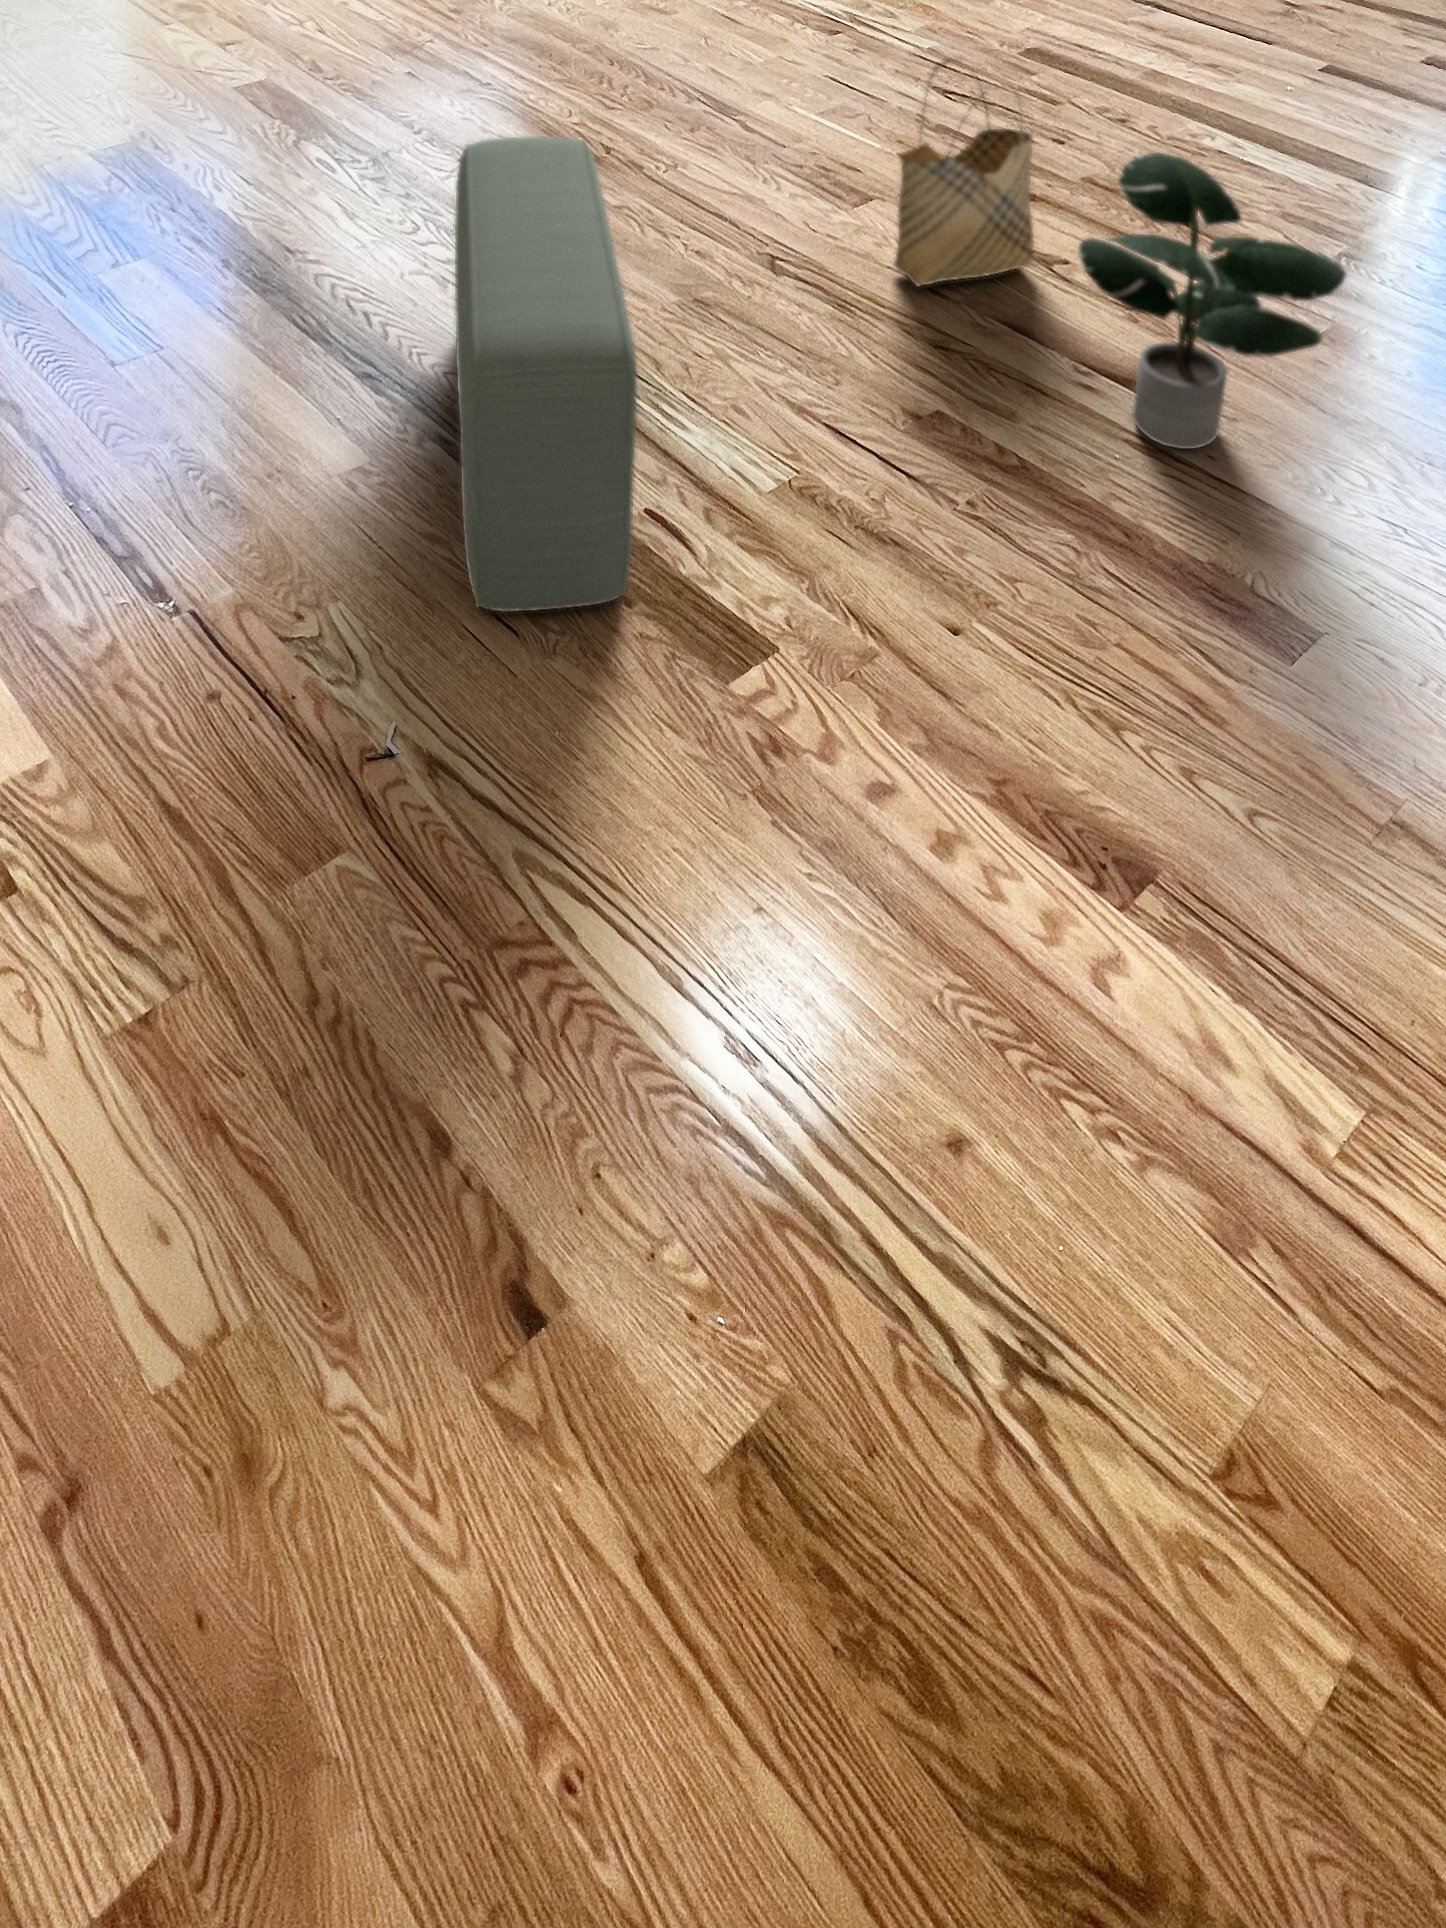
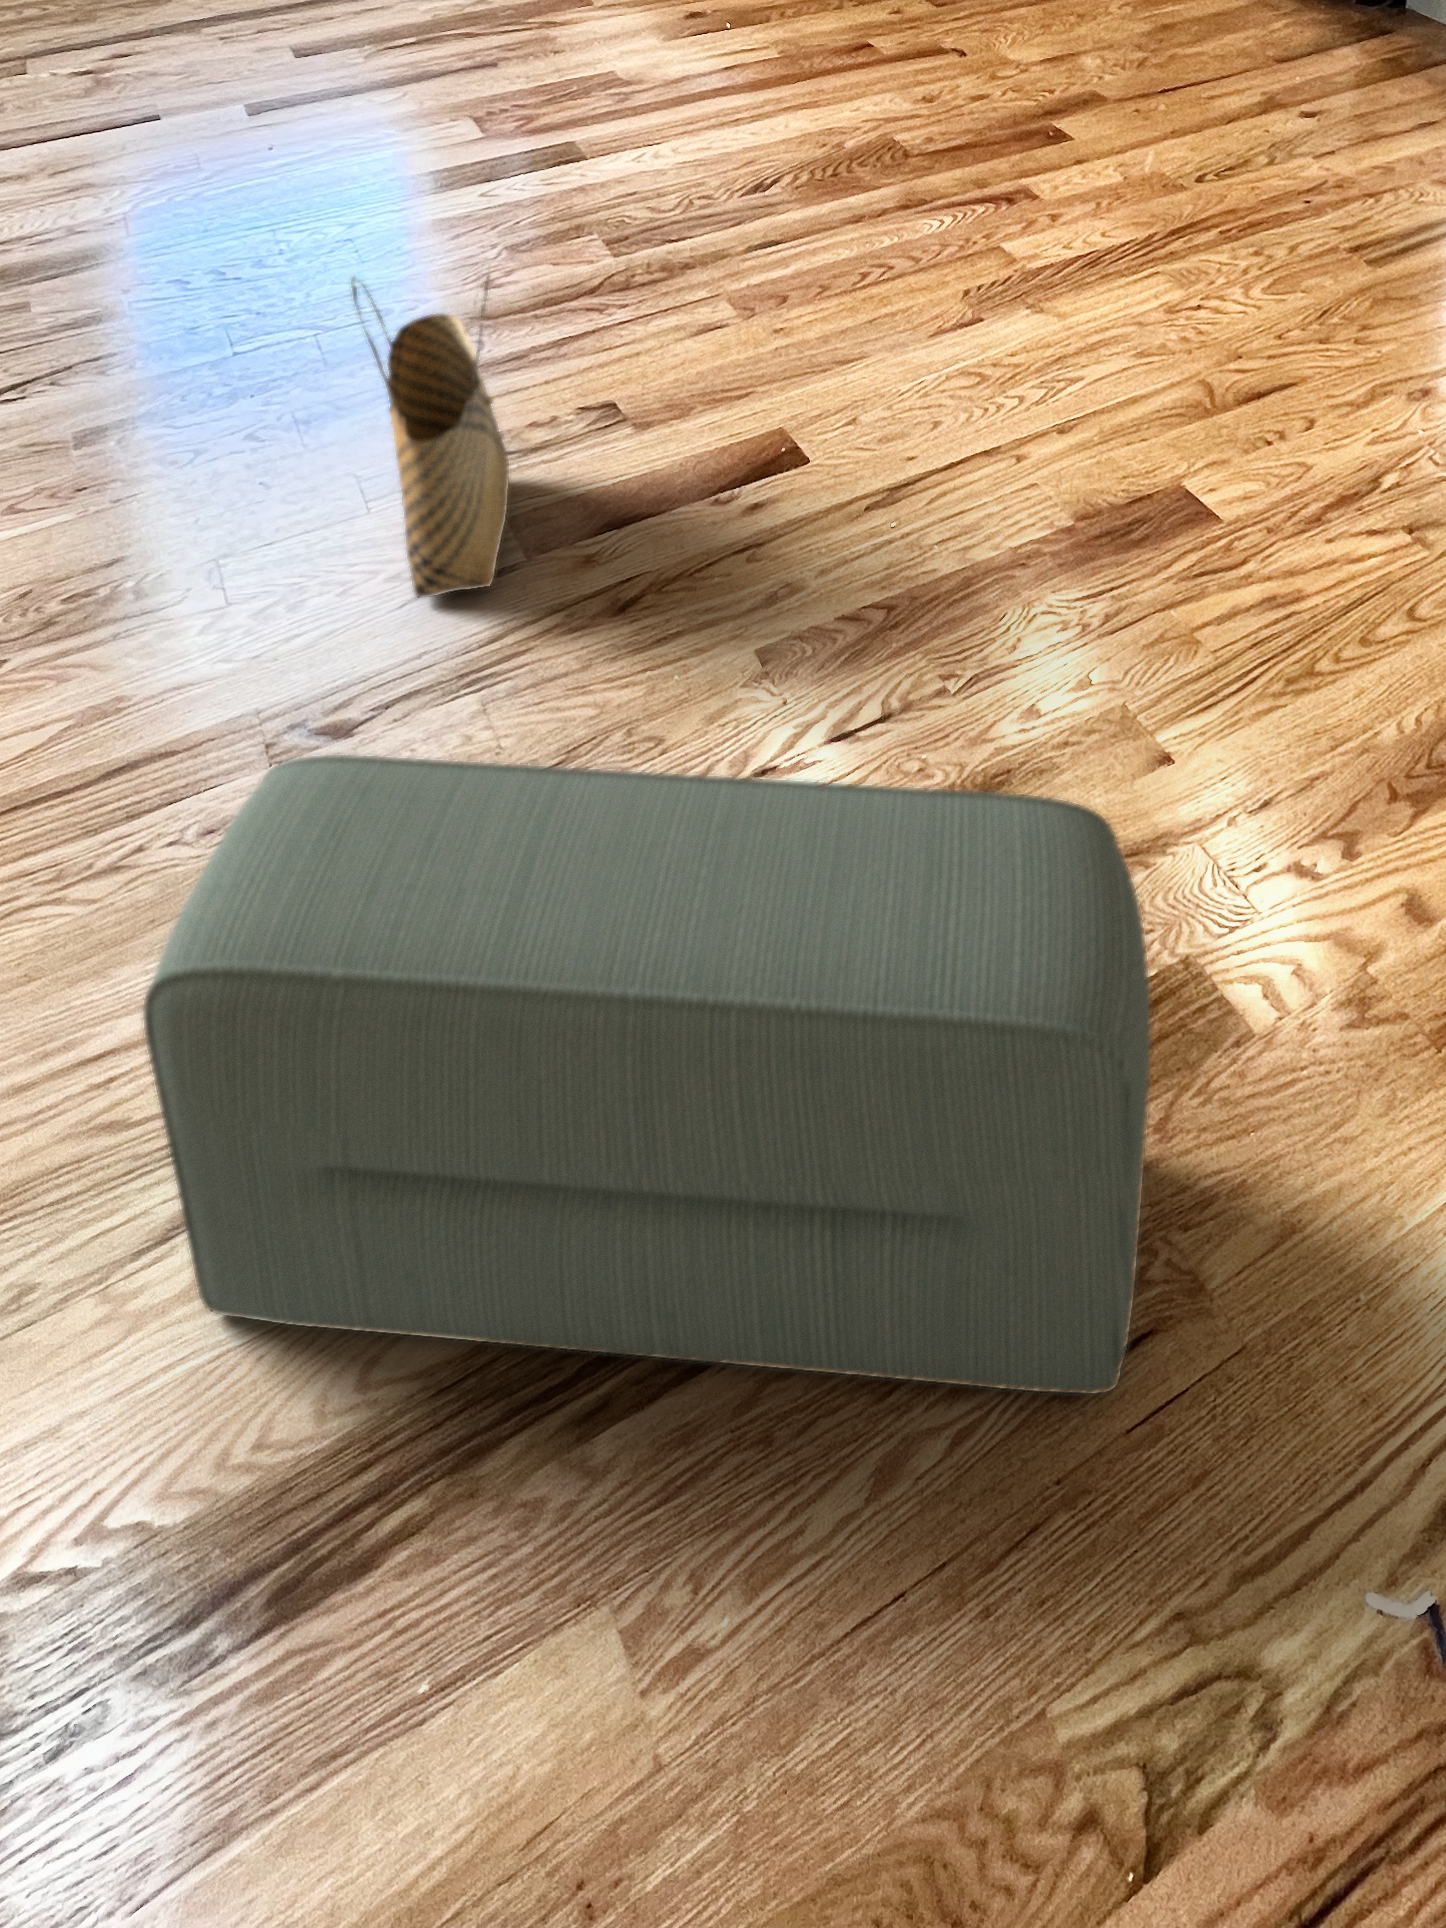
potted plant: present [1079,153,1346,449] -> none [713,200,993,496]

